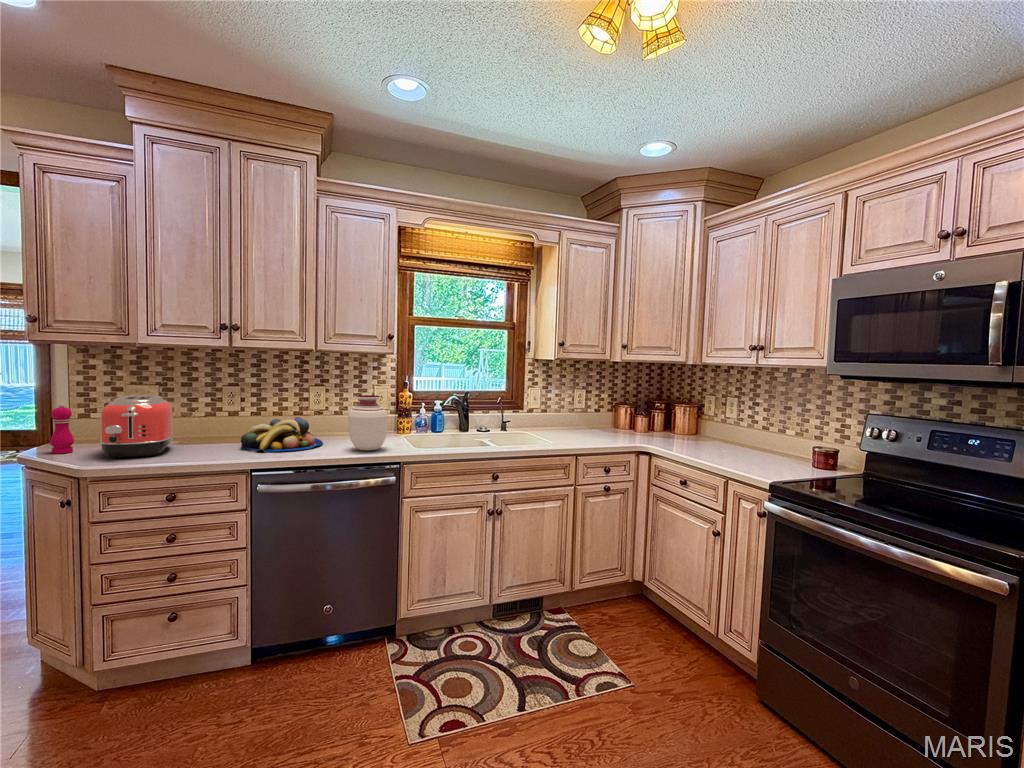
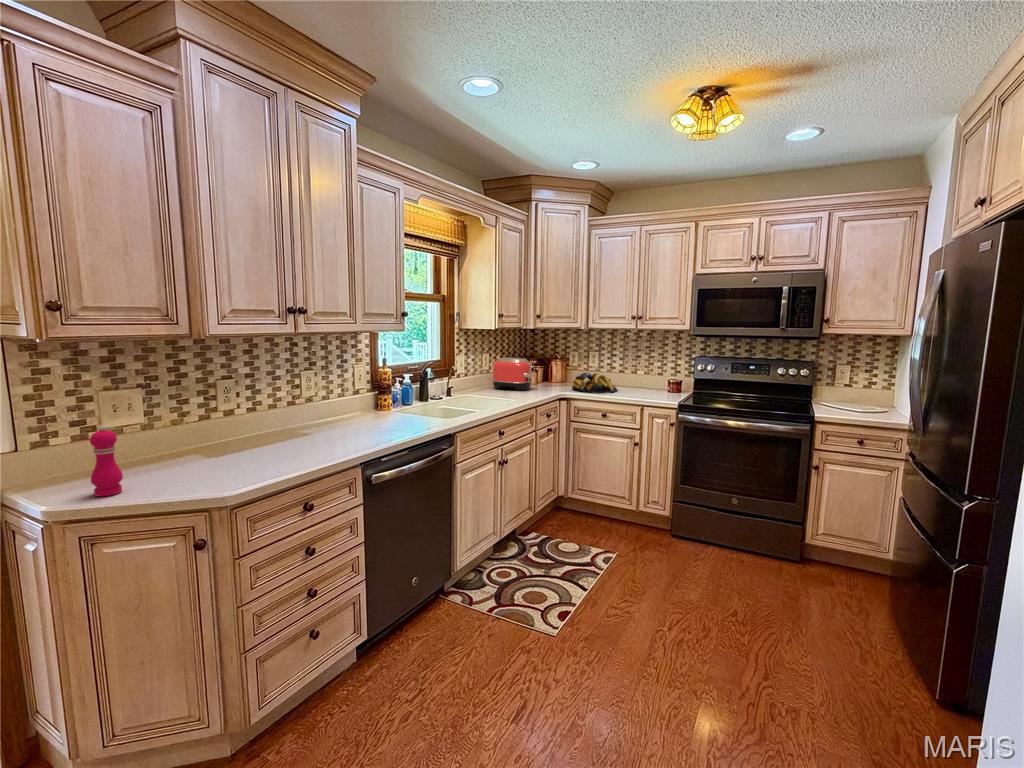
toaster: present [100,395,174,458] -> present [492,358,535,391]
vase: present [348,395,388,450] -> none [399,374,437,427]
fruit bowl: present [240,417,323,453] -> present [572,372,618,393]

